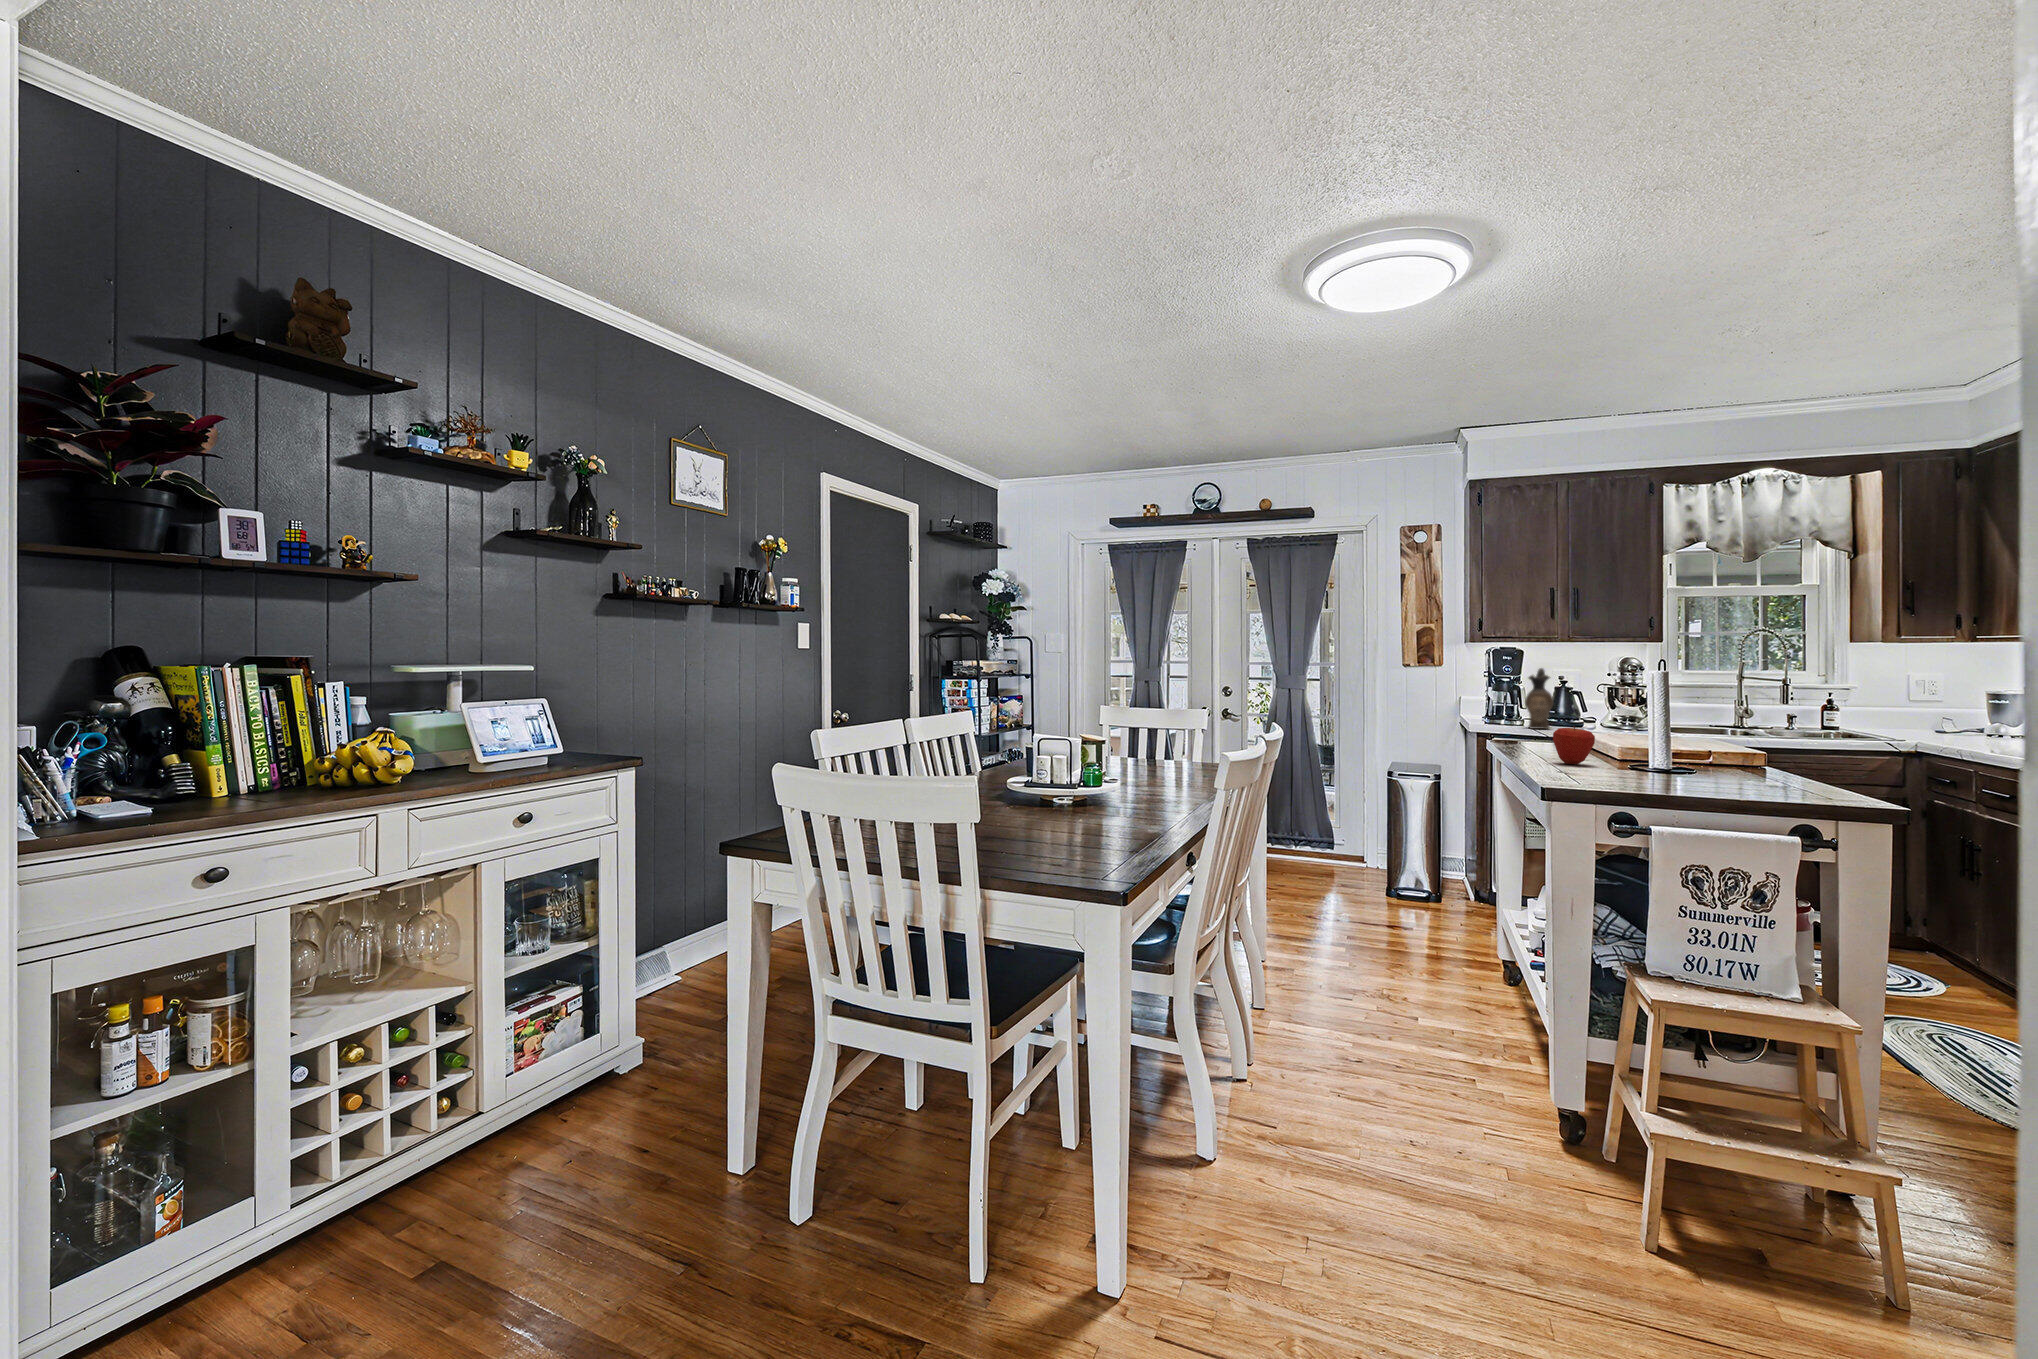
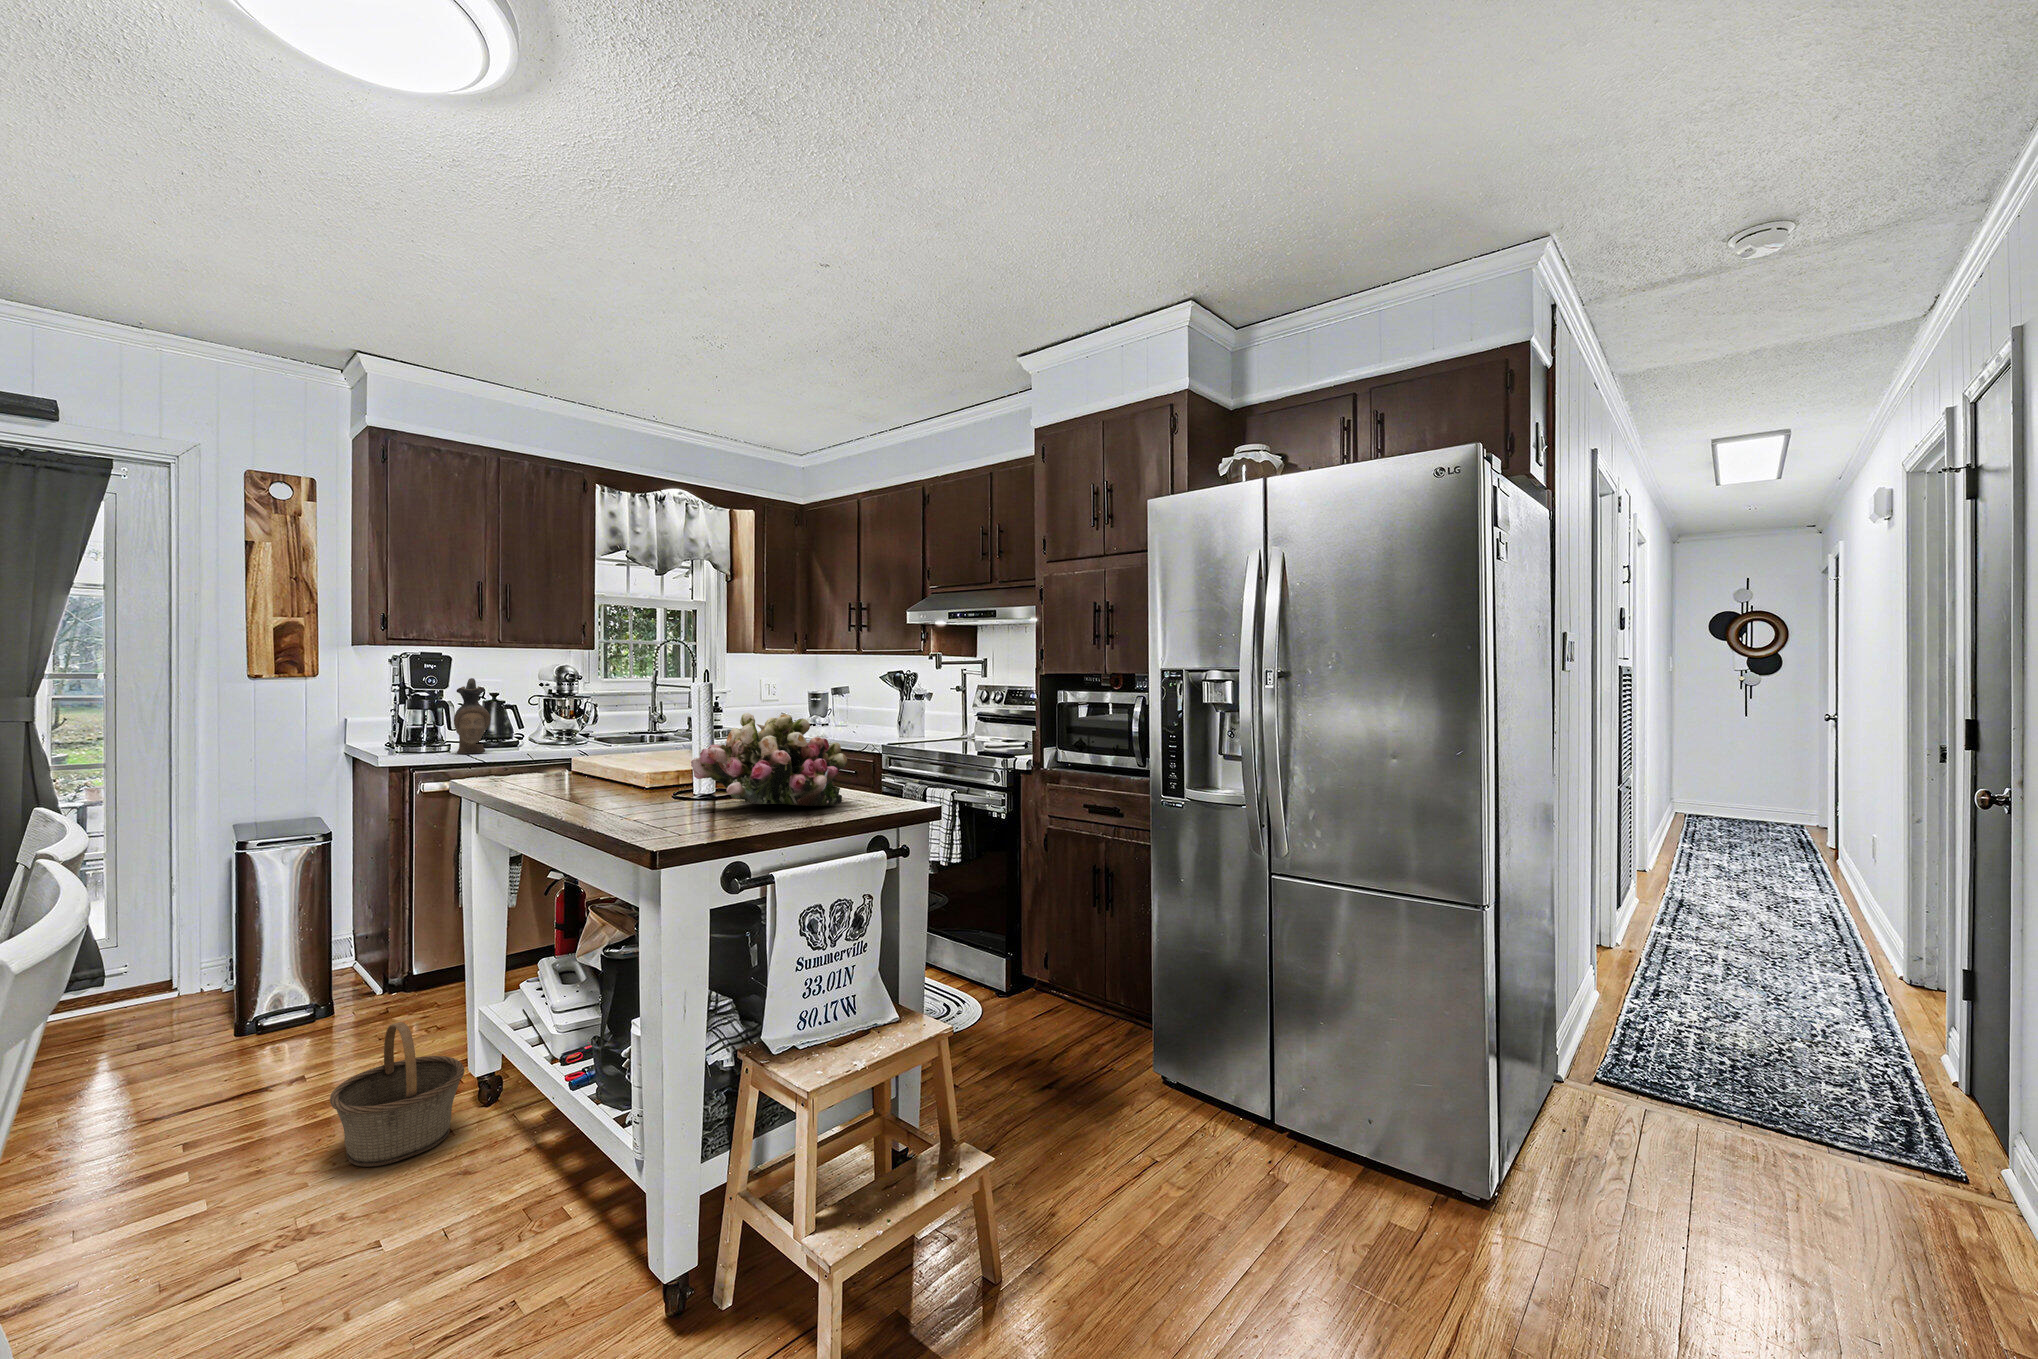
flower arrangement: none [1622,700,1789,789] -> present [691,713,847,806]
apple: present [1553,726,1595,764] -> none [586,751,638,802]
basket: none [1410,901,1490,990] -> present [330,1022,464,1167]

